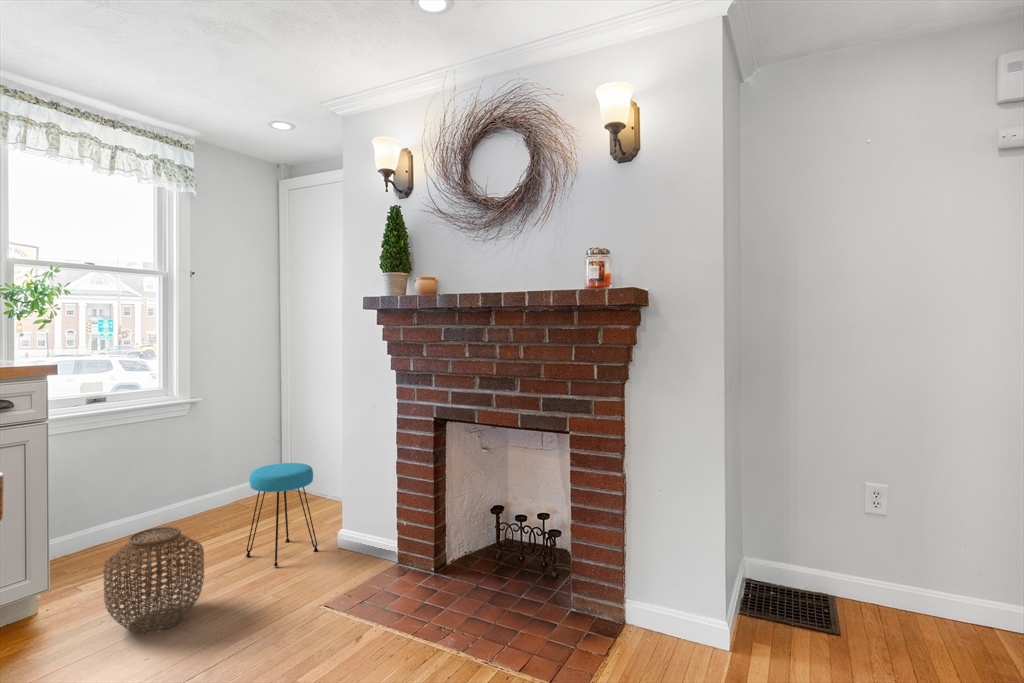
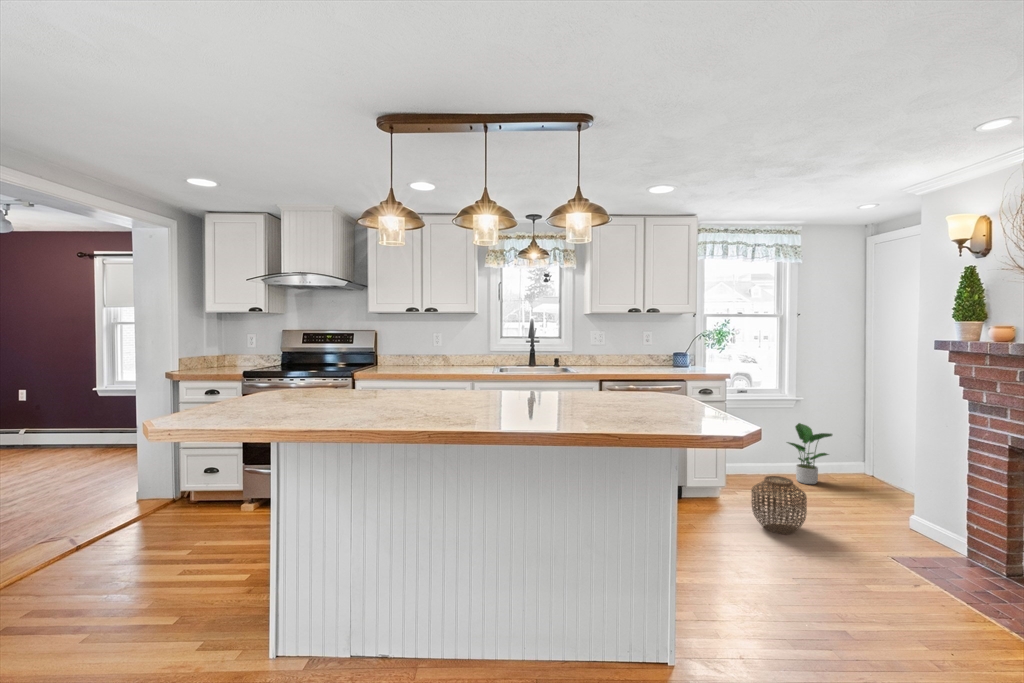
potted plant: none [173,434,241,524] -> present [787,423,832,484]
stool: present [246,463,318,566] -> none [834,454,892,525]

